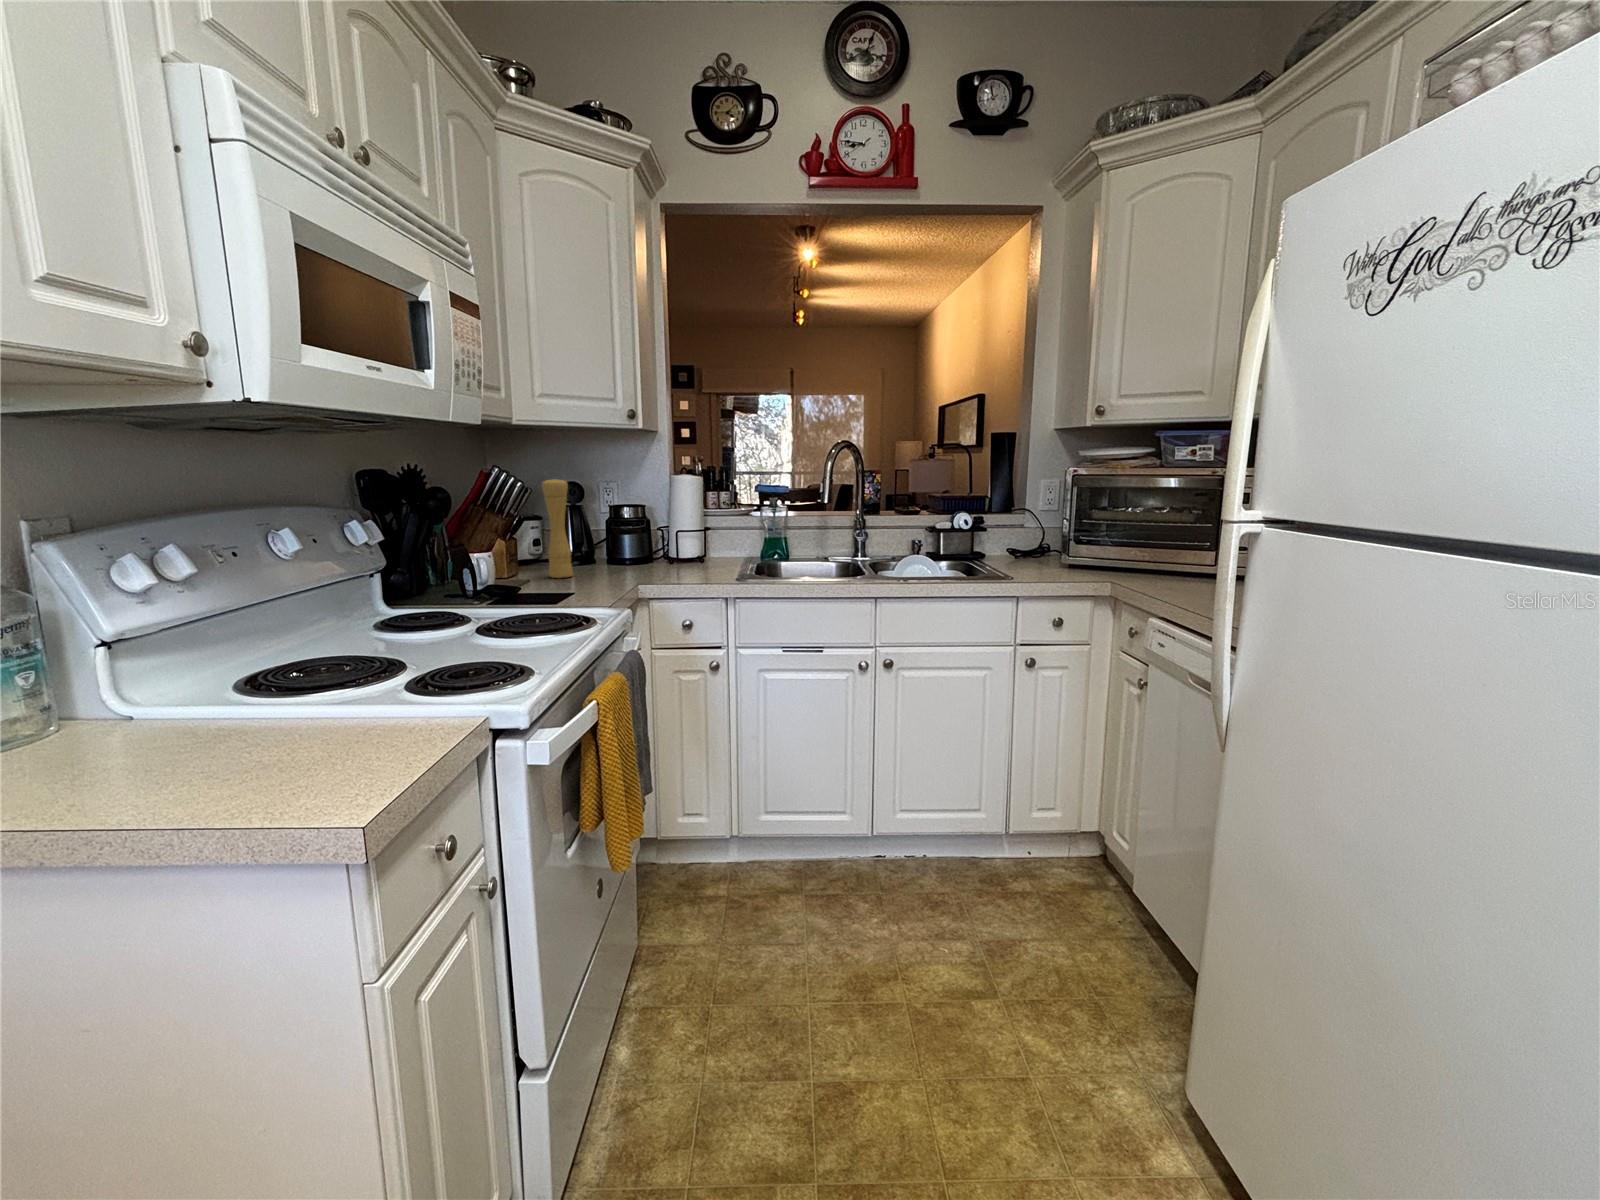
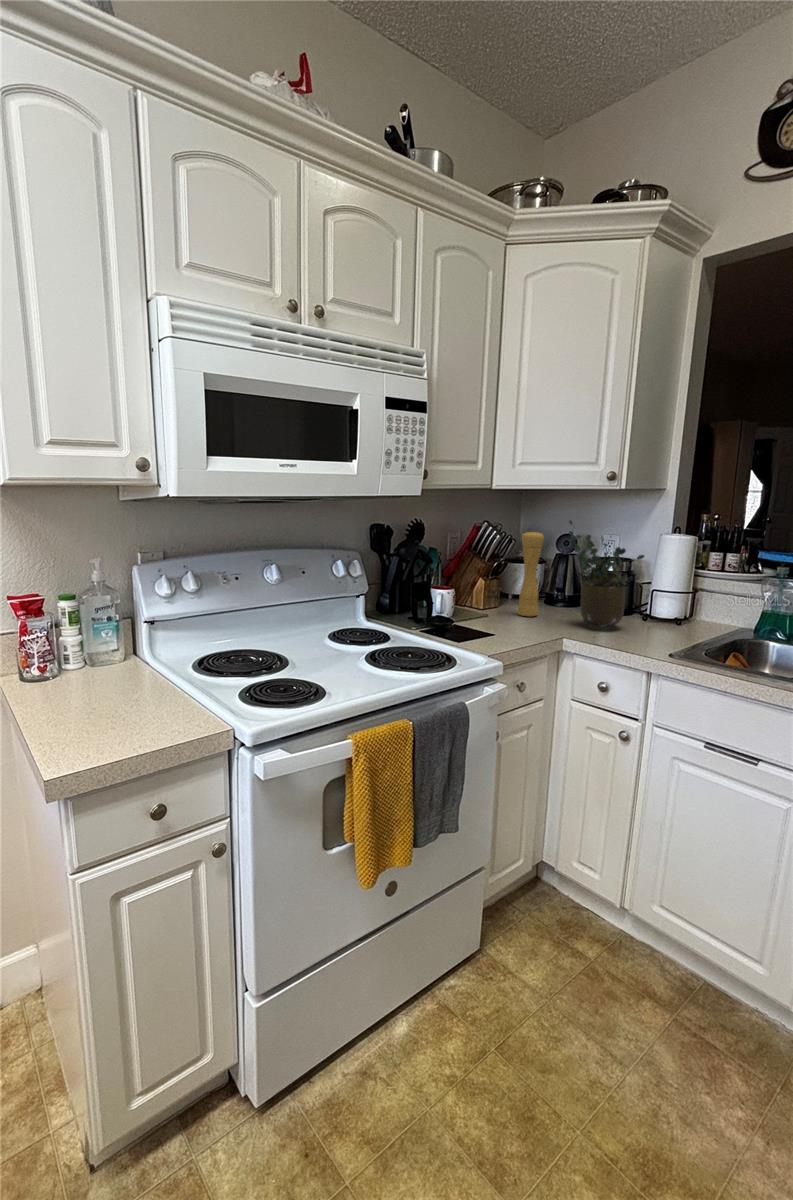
potted plant: none [603,461,677,574] -> present [569,520,645,627]

